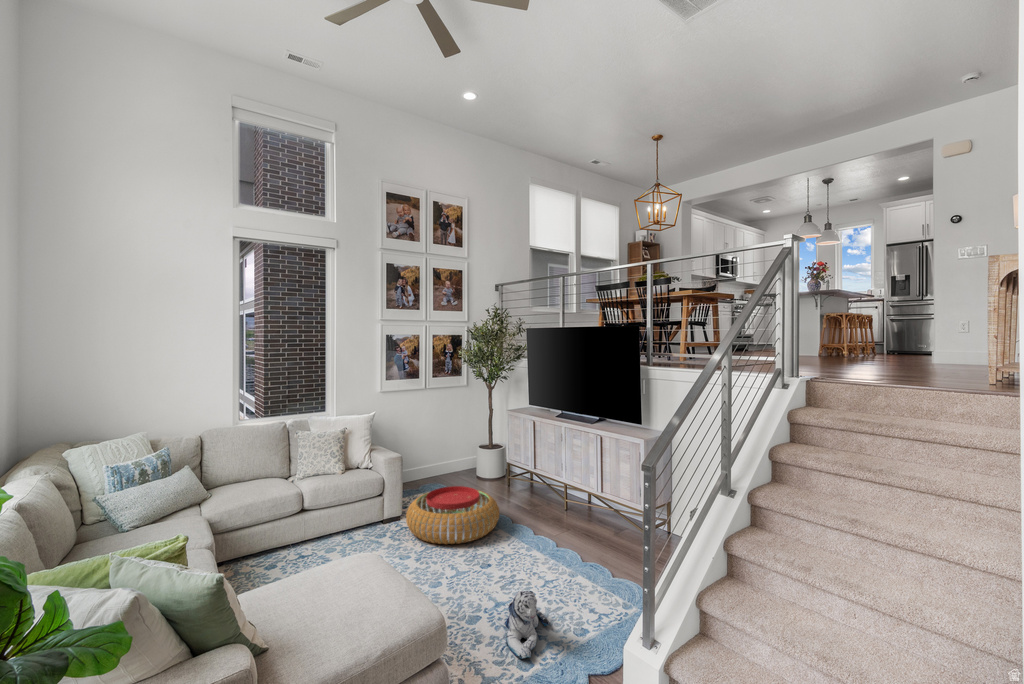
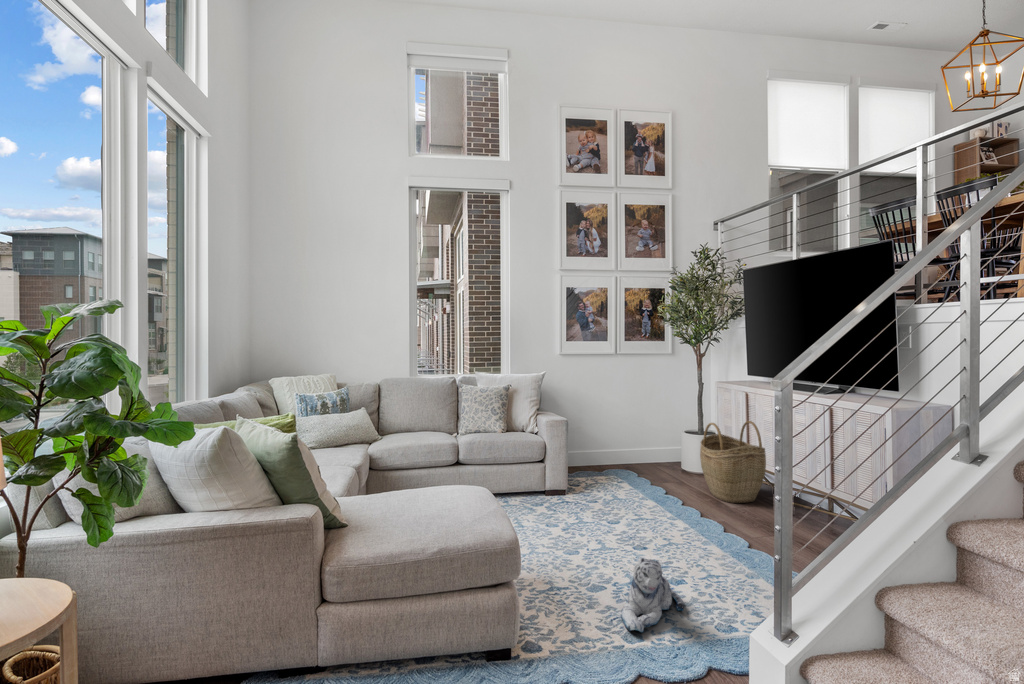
woven basket: none [503,442,551,507] -> present [700,421,766,503]
pouf: present [406,486,499,544] -> none [566,461,680,523]

